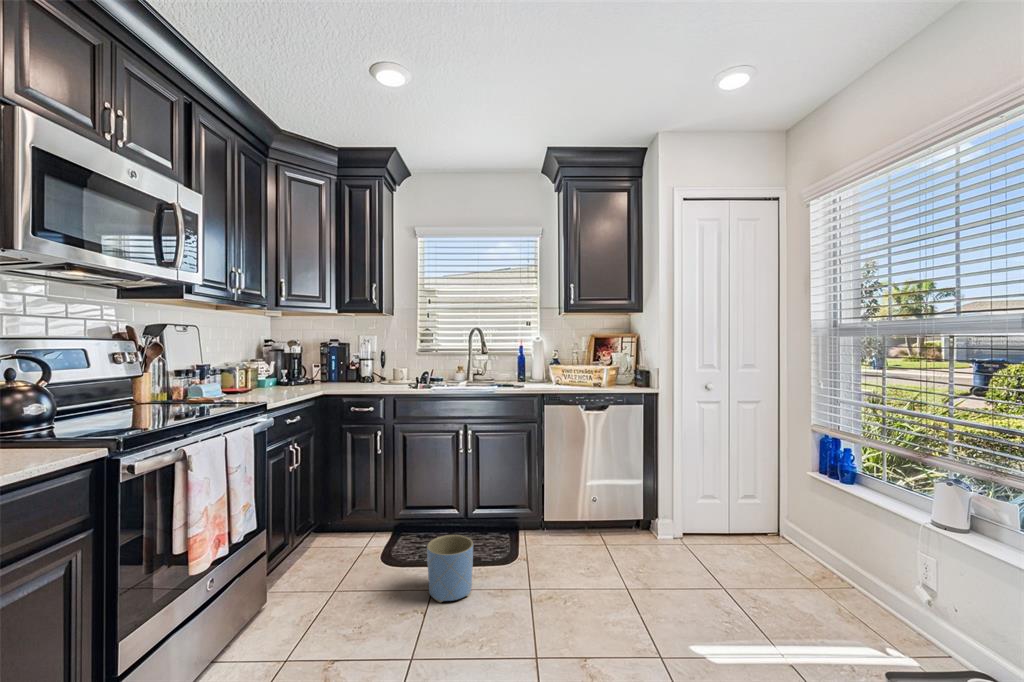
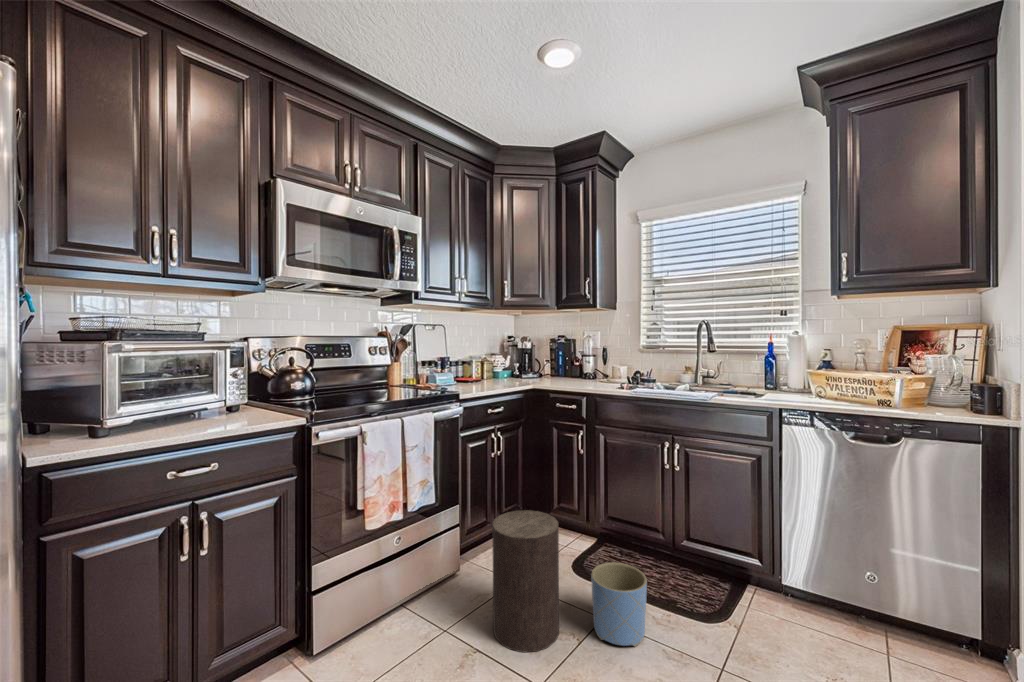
stool: none [338,507,405,641] -> present [492,510,559,652]

